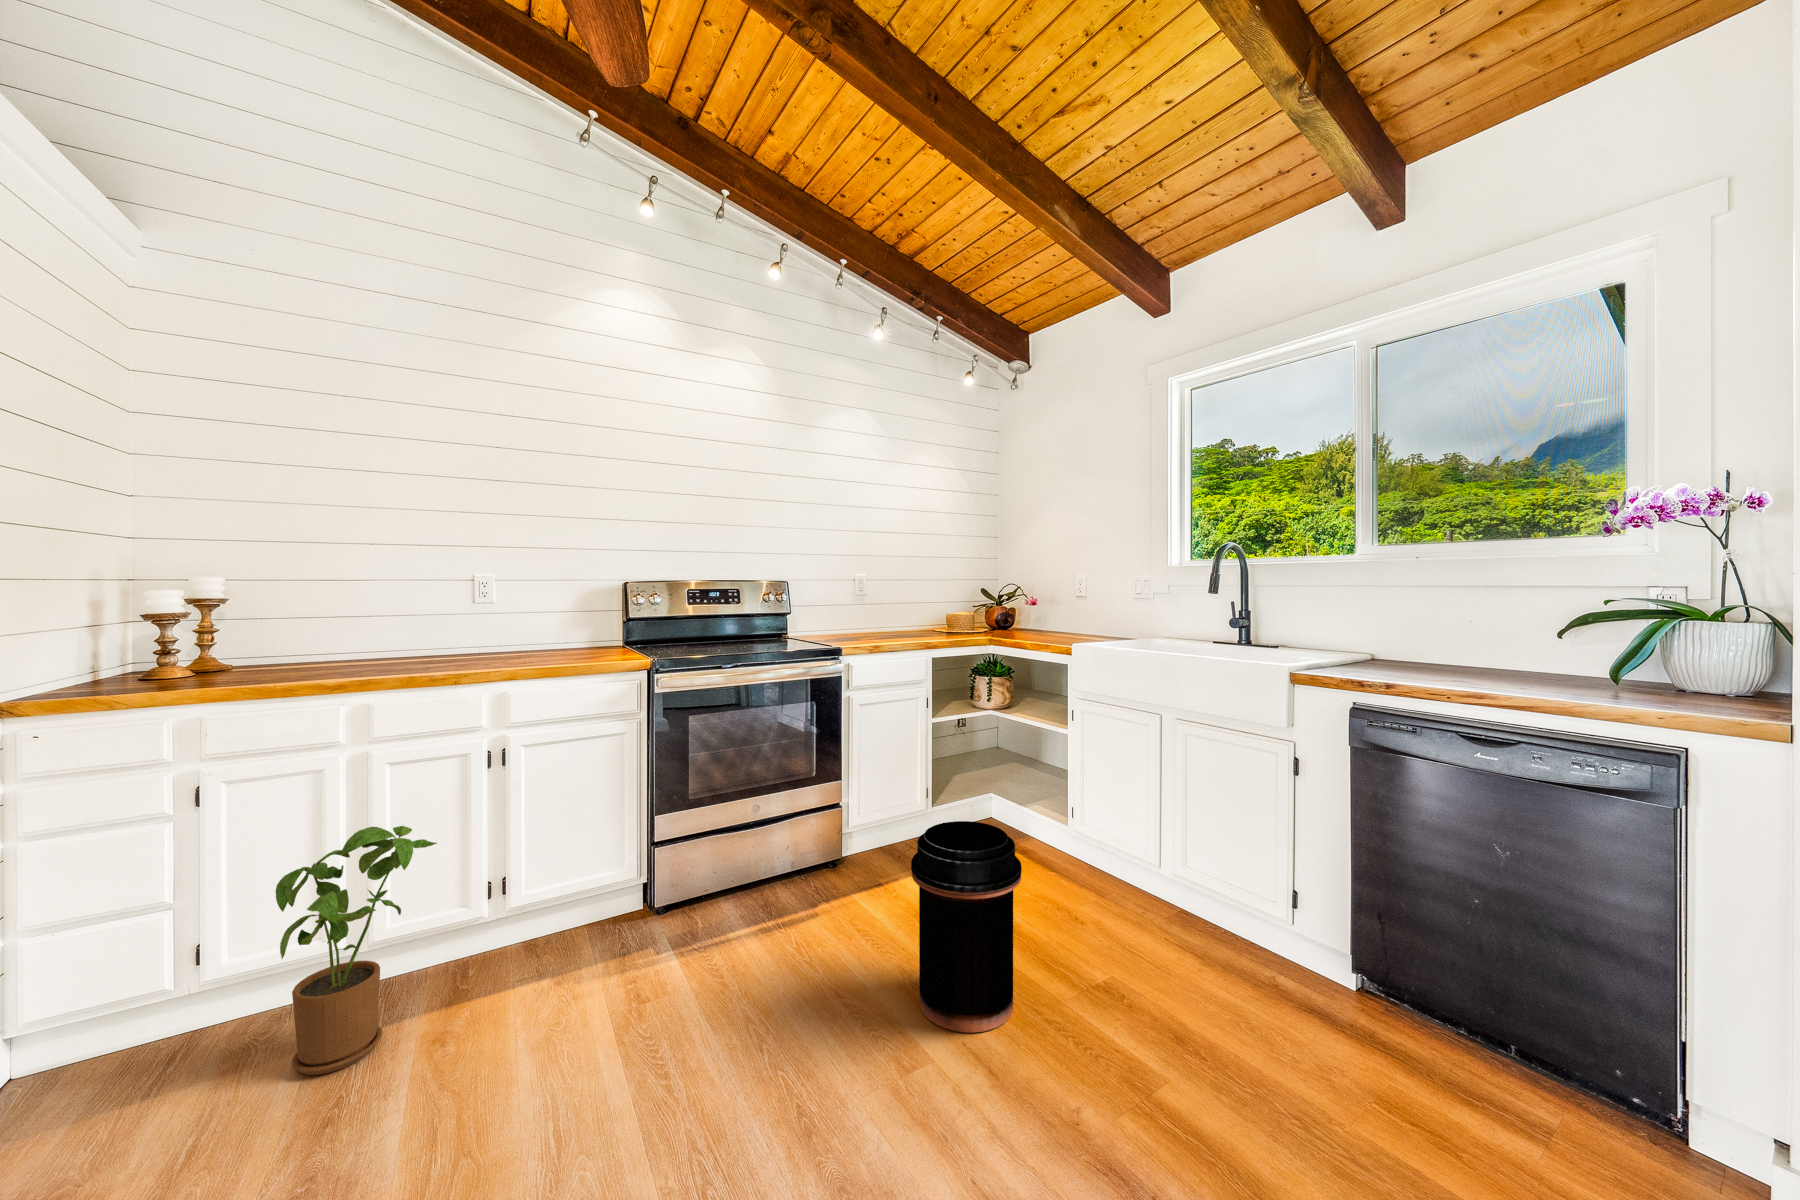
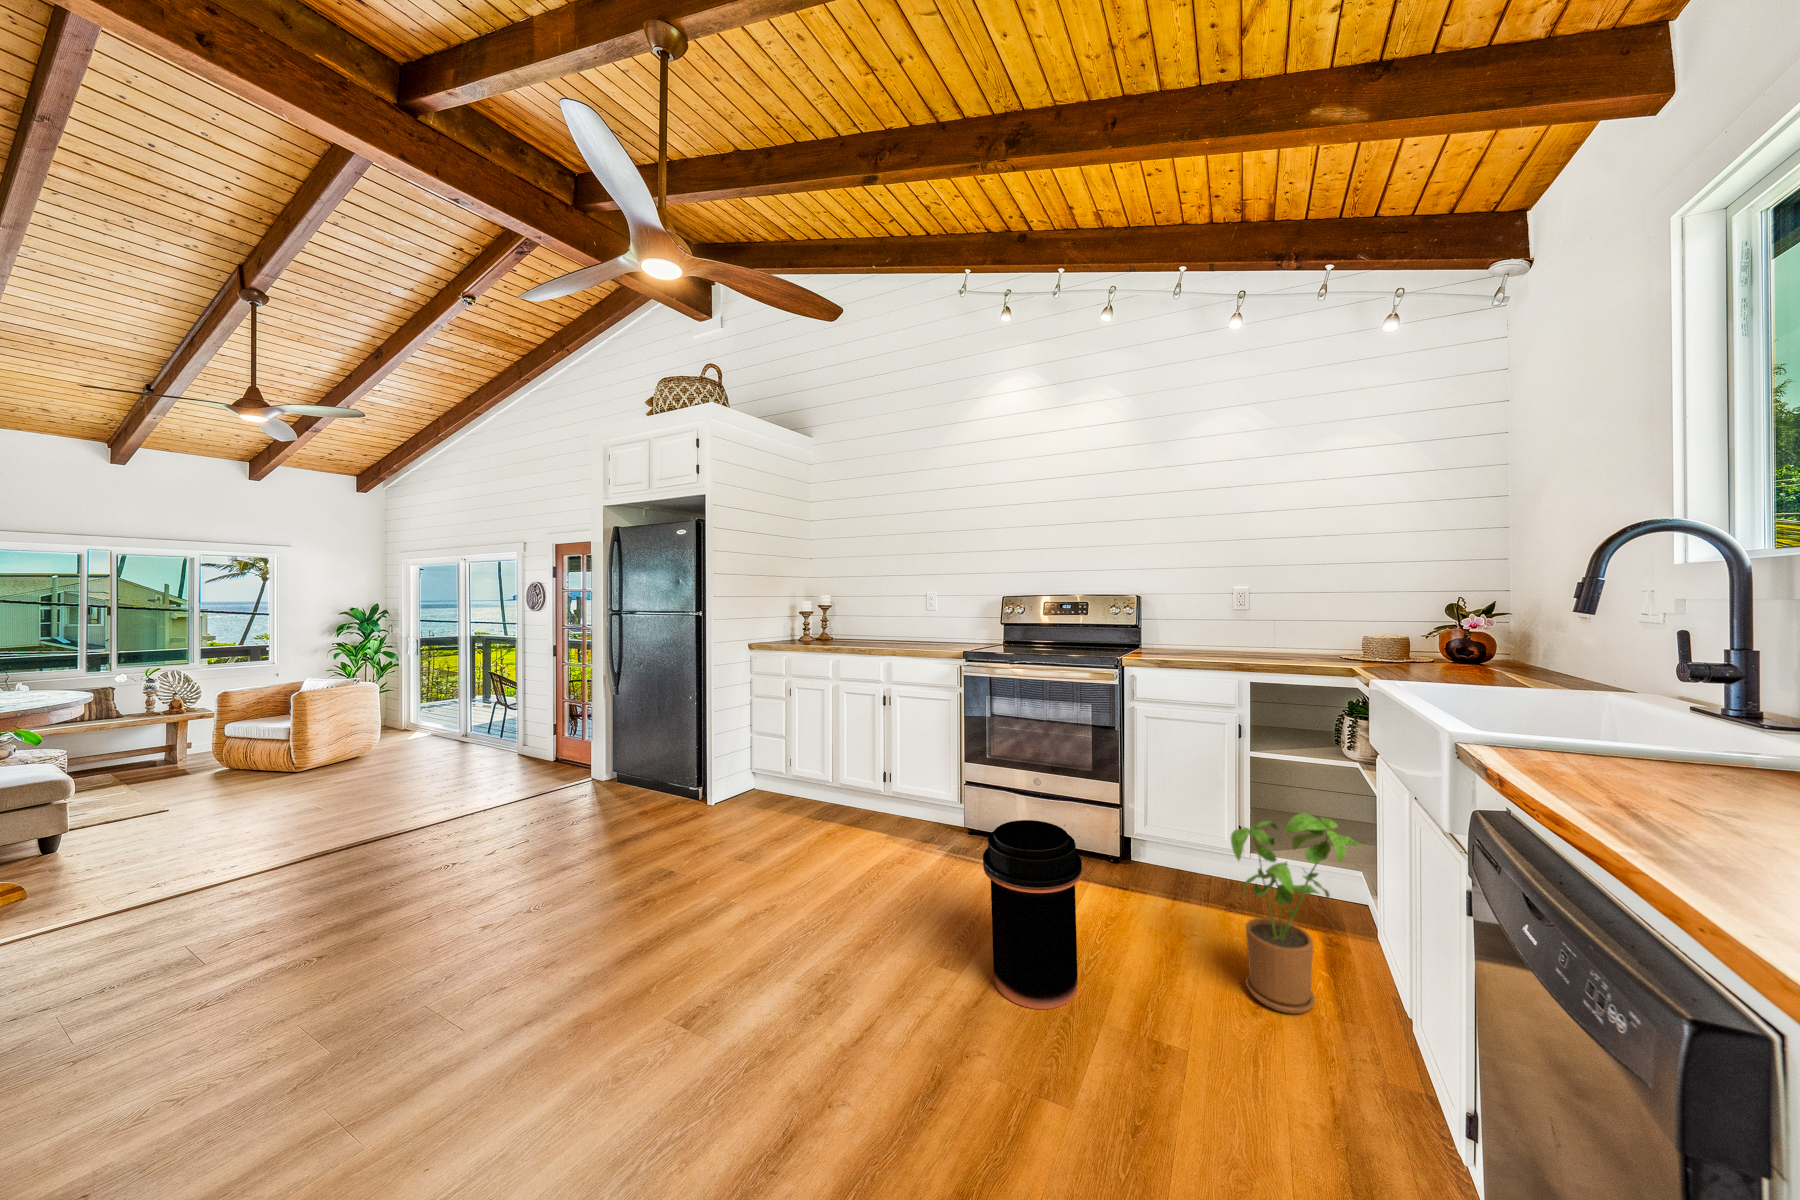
house plant: present [275,826,437,1075] -> present [1231,813,1362,1014]

